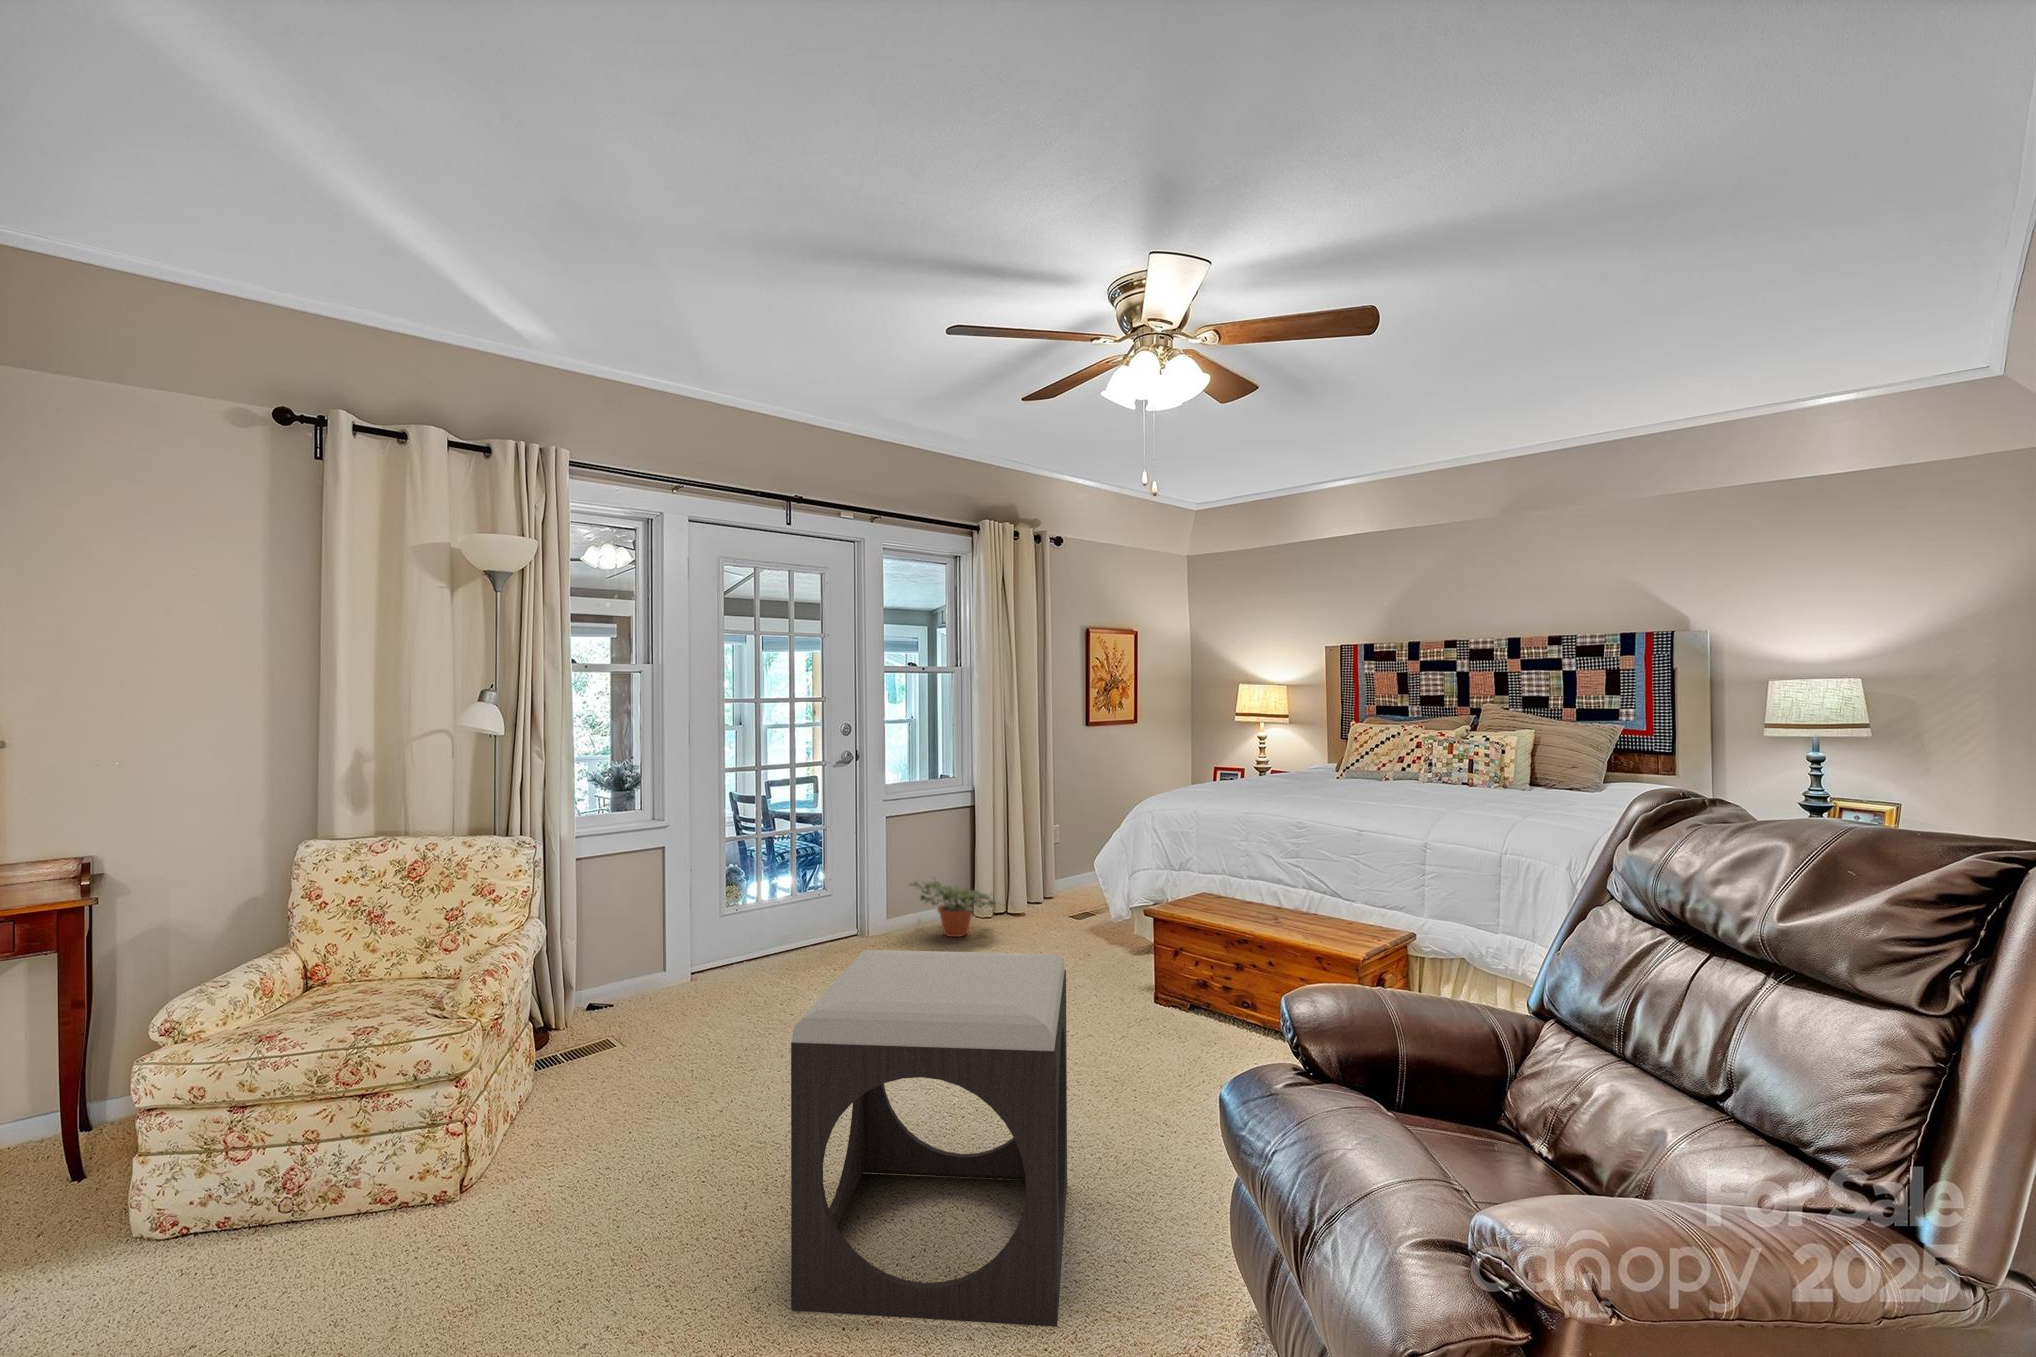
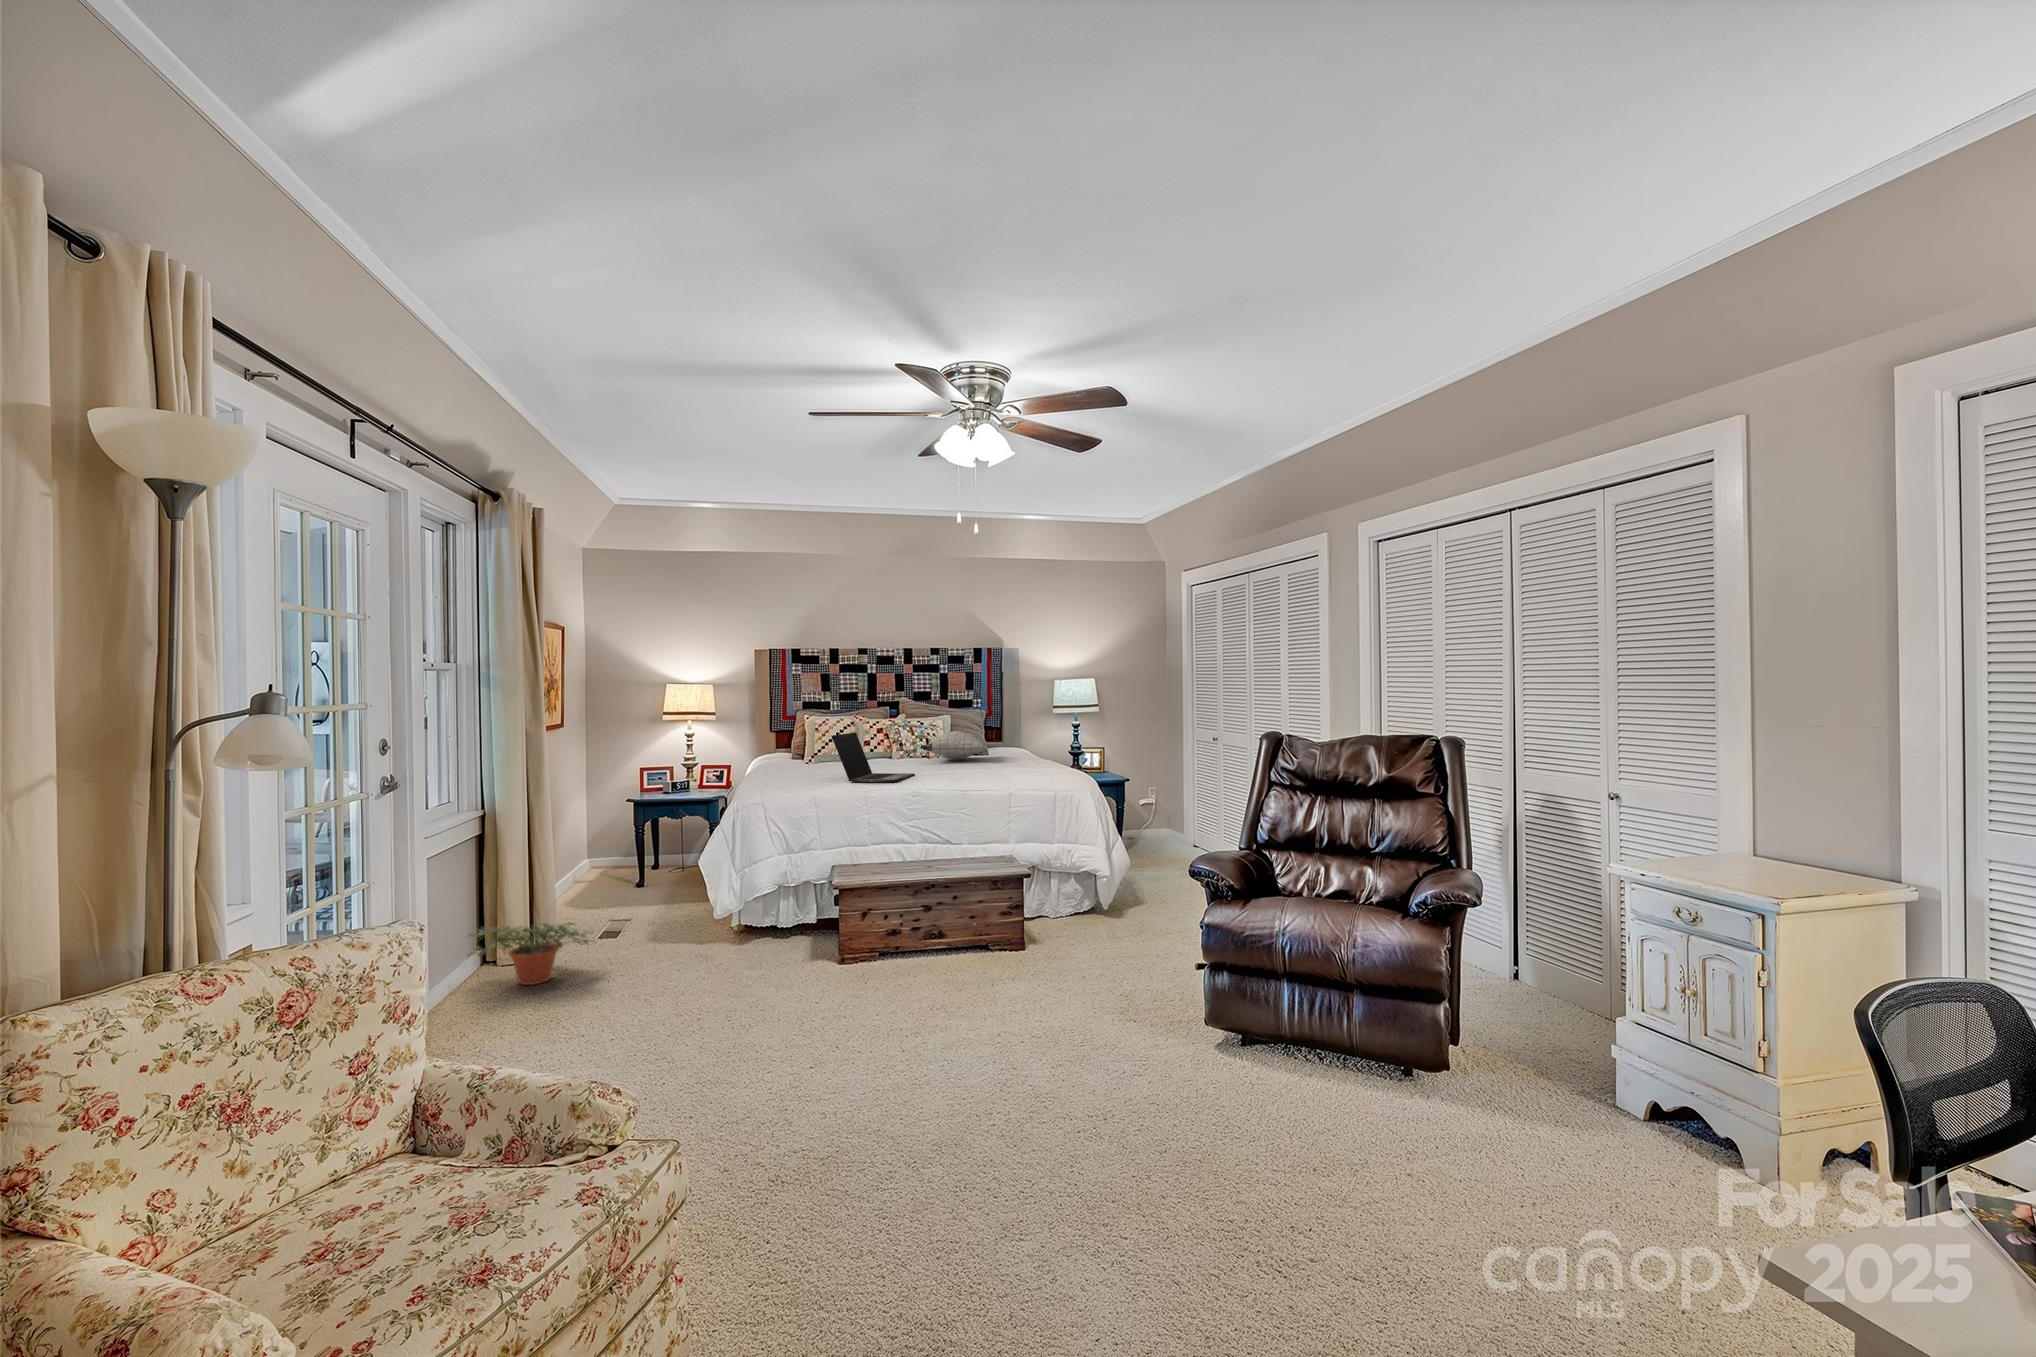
laptop: none [1240,745,1353,808] -> present [832,732,915,782]
pillow: none [1429,752,1560,793] -> present [922,731,987,760]
footstool: present [791,950,1067,1327] -> none [969,884,1226,1180]

